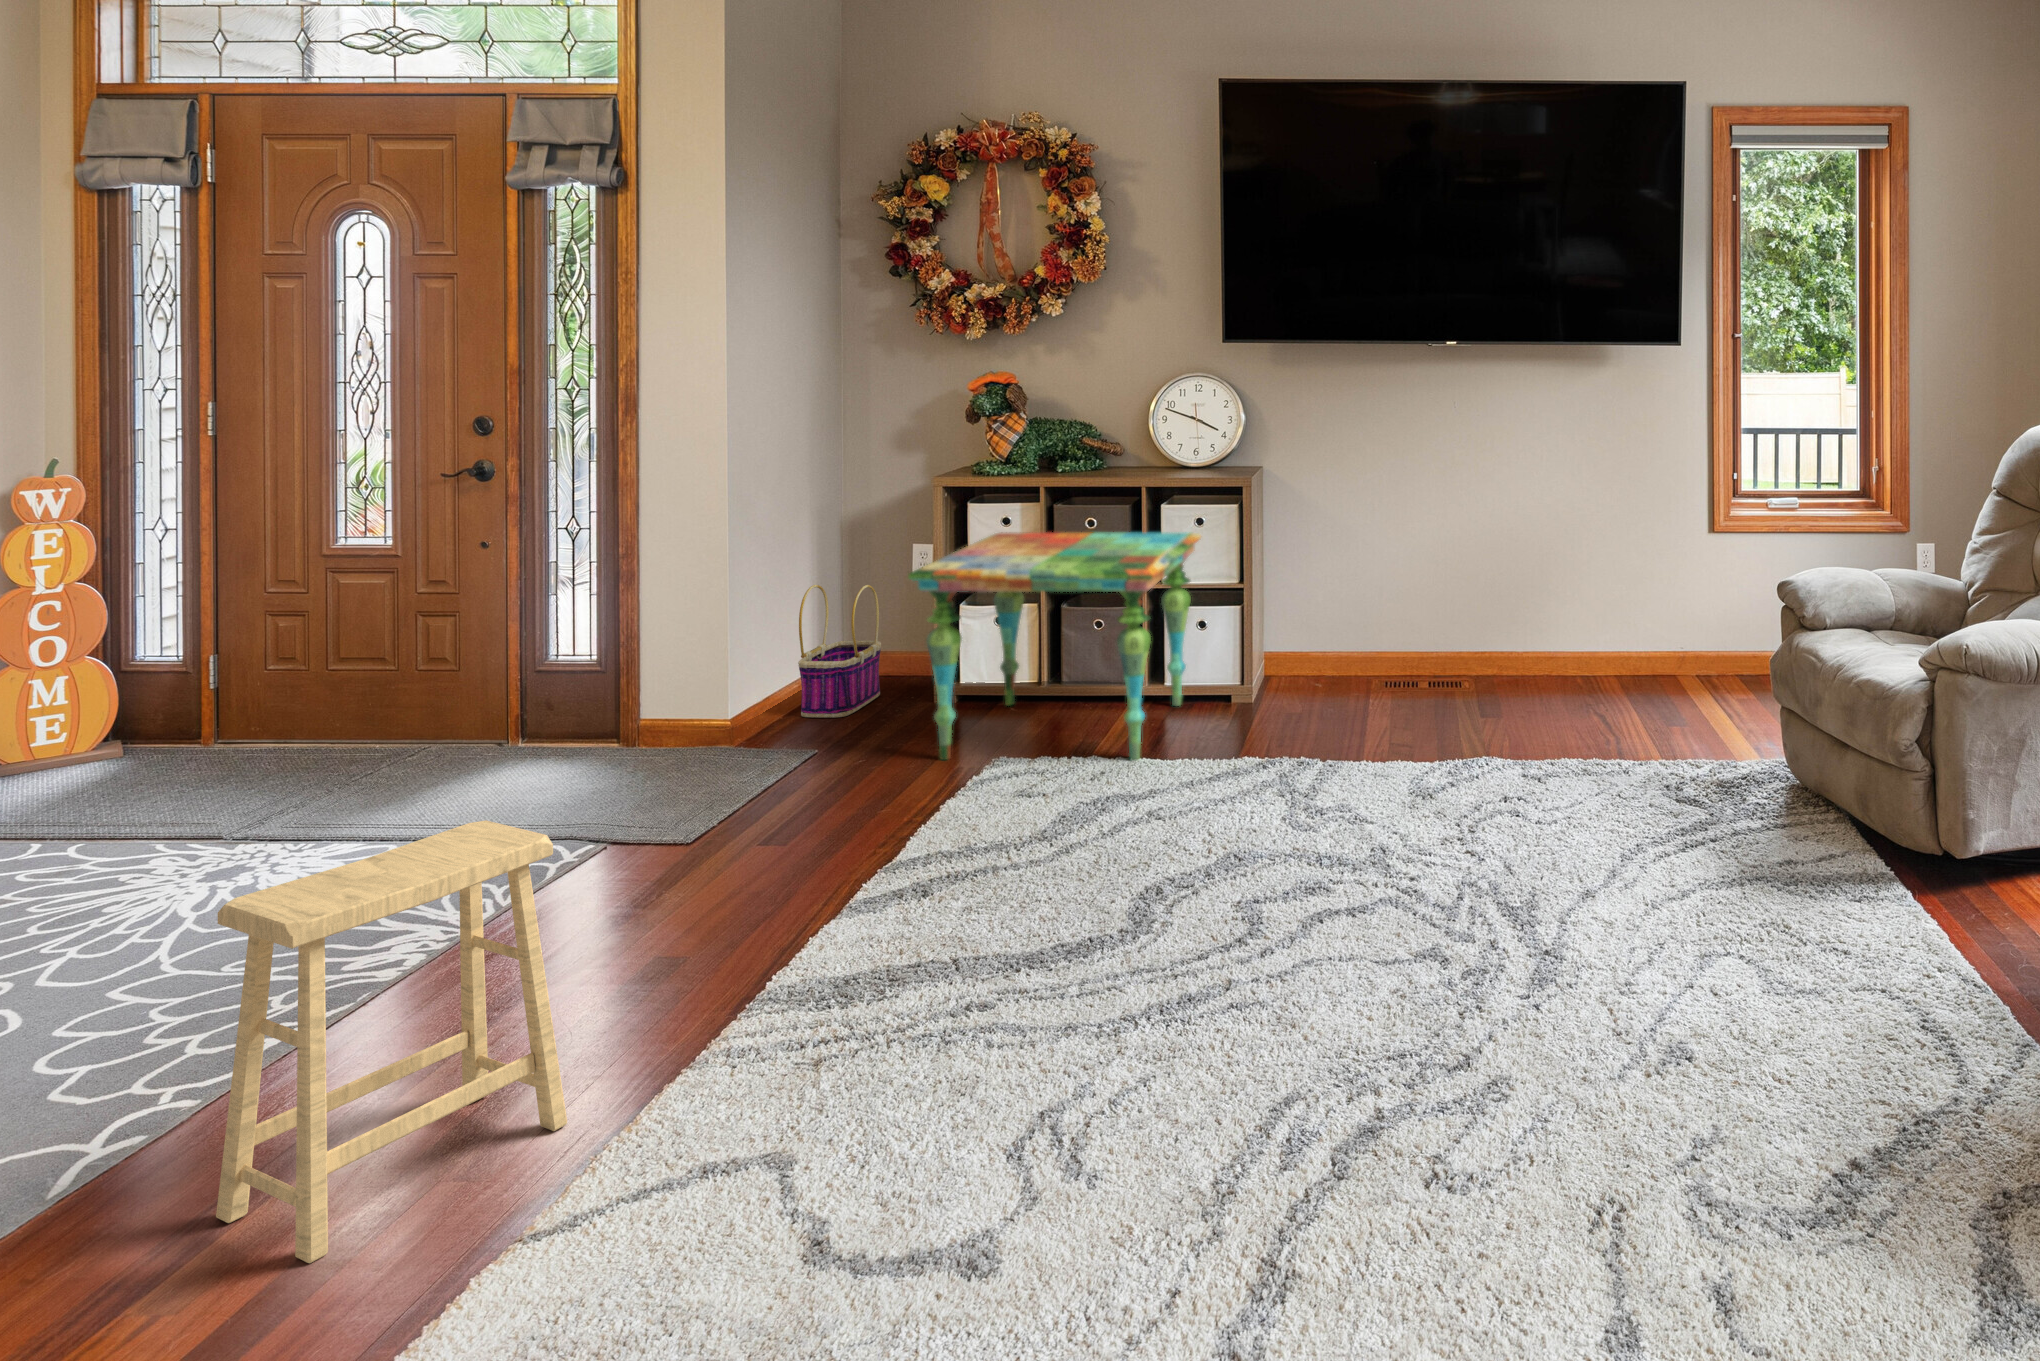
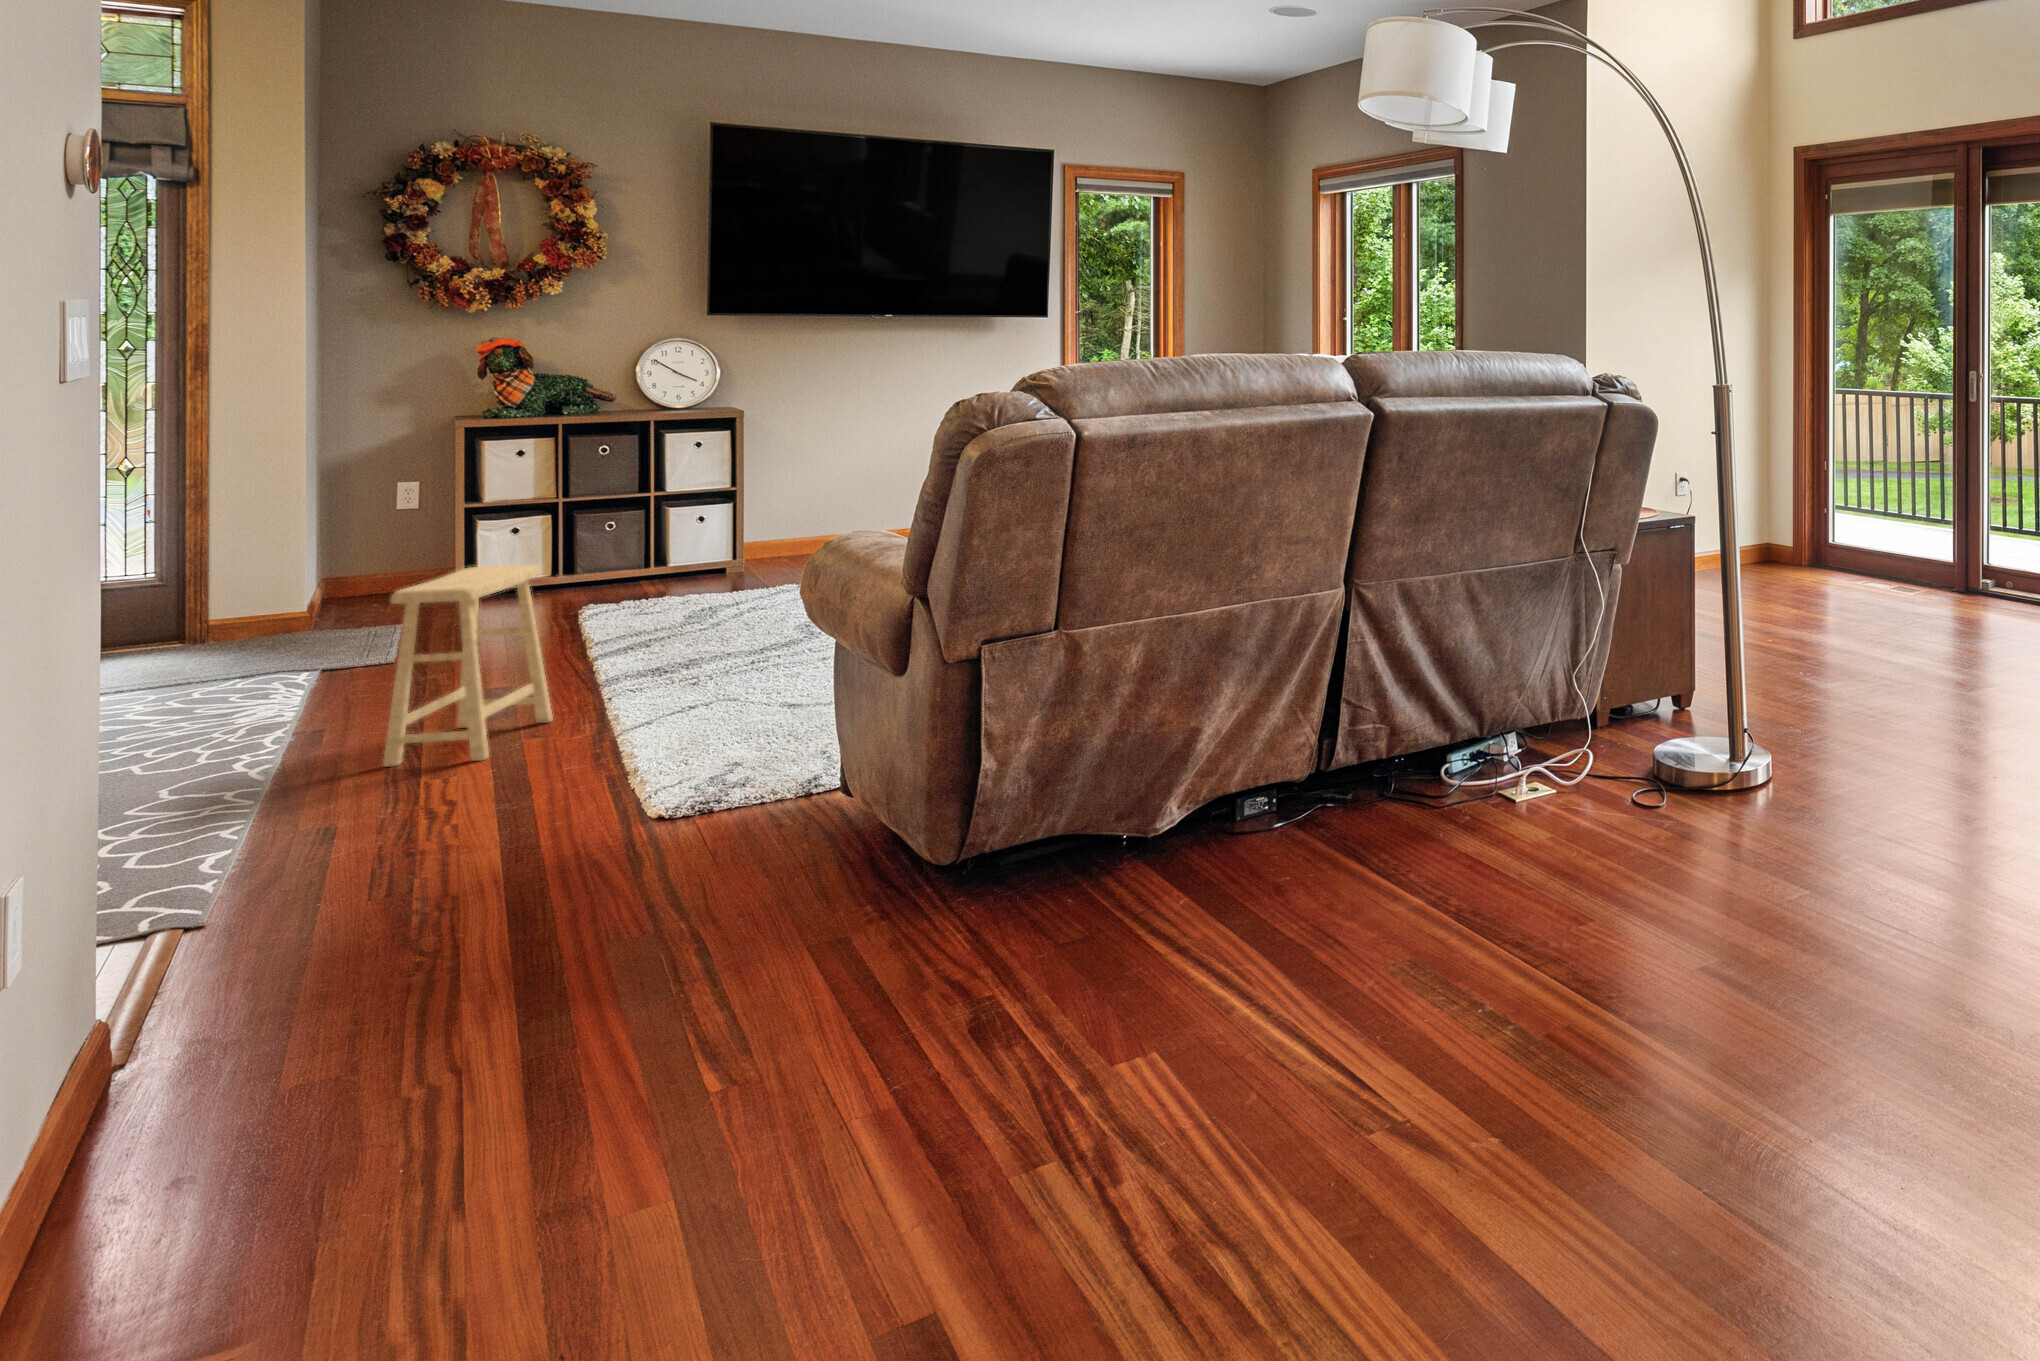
side table: present [908,532,1201,761] -> none [505,451,716,615]
basket: present [798,585,881,718] -> none [329,509,396,617]

